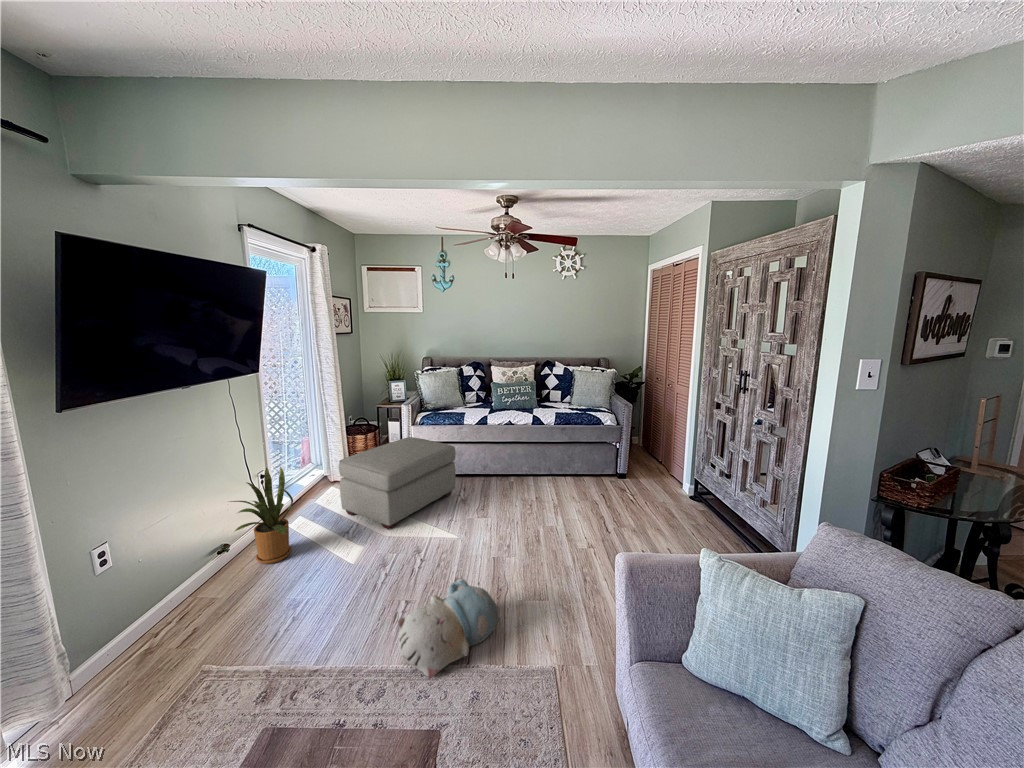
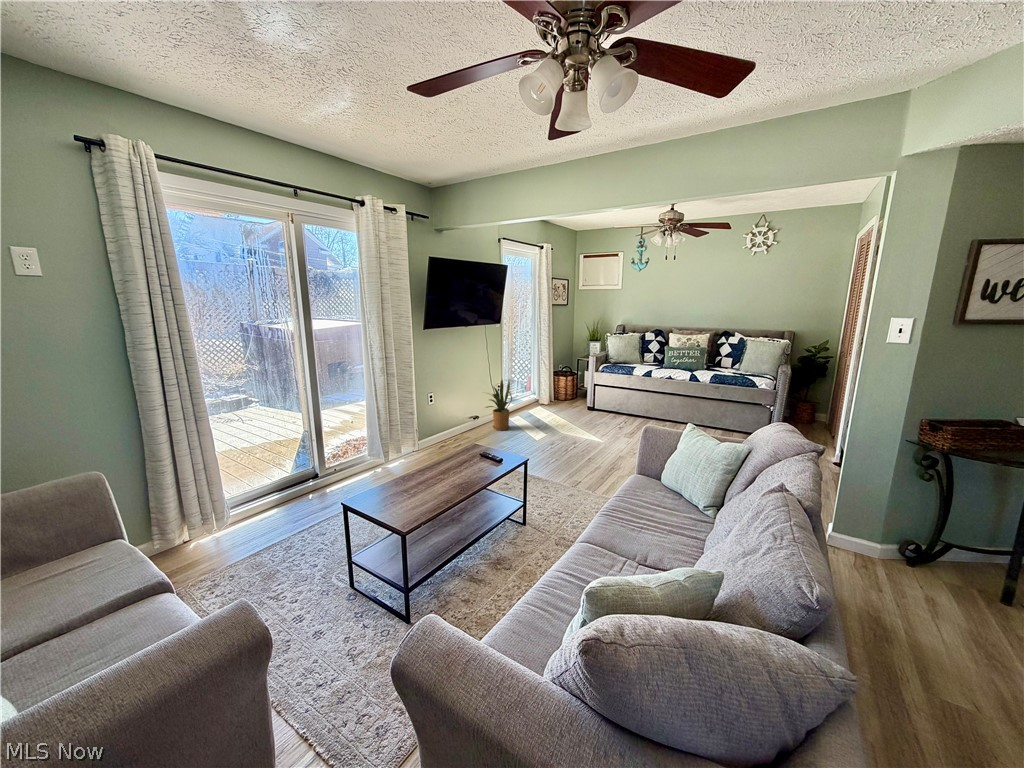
ottoman: present [339,437,456,530] -> none [541,380,619,431]
plush toy: present [398,579,499,678] -> none [544,448,602,482]

